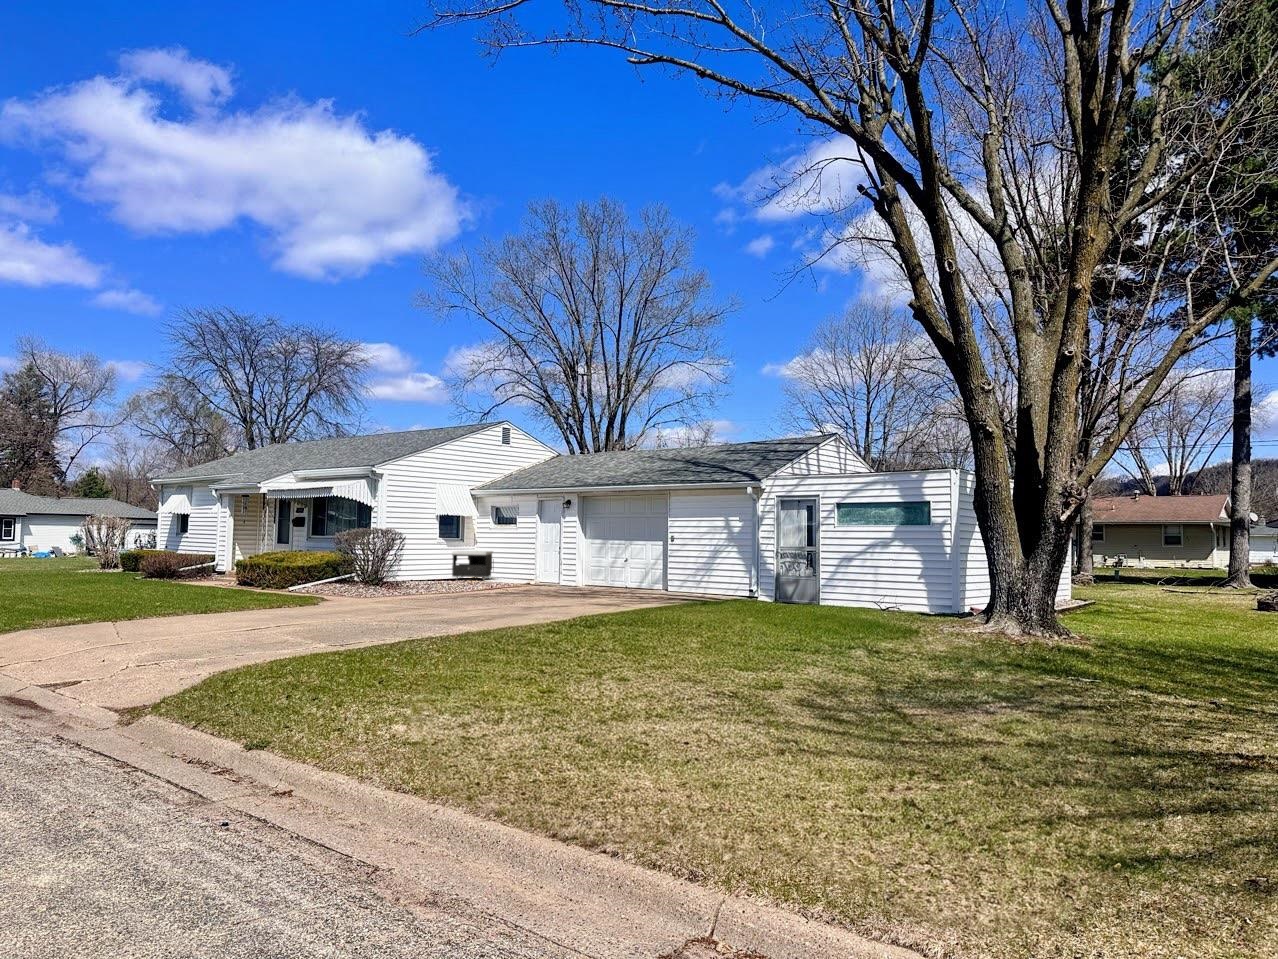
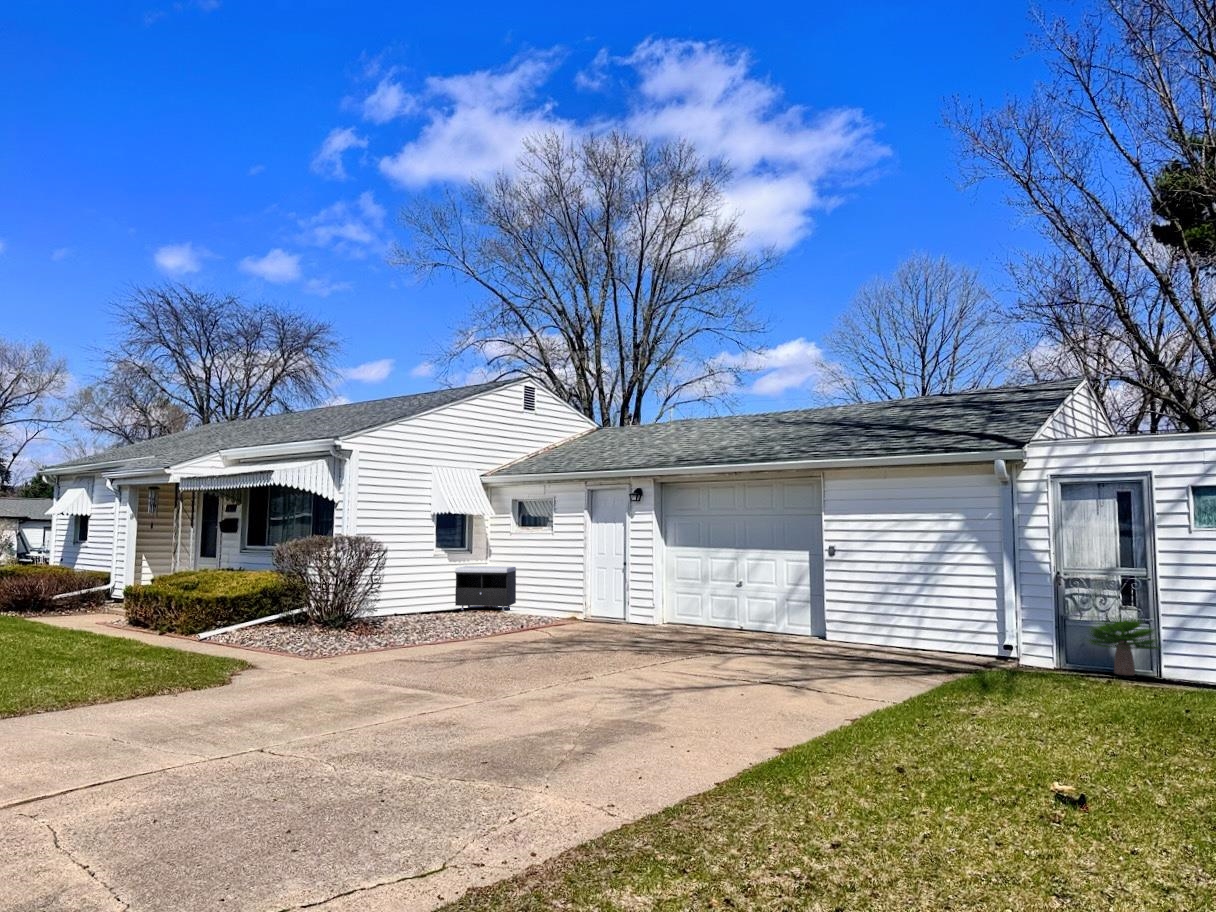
potted plant: none [778,573,816,605] -> present [1089,618,1160,675]

